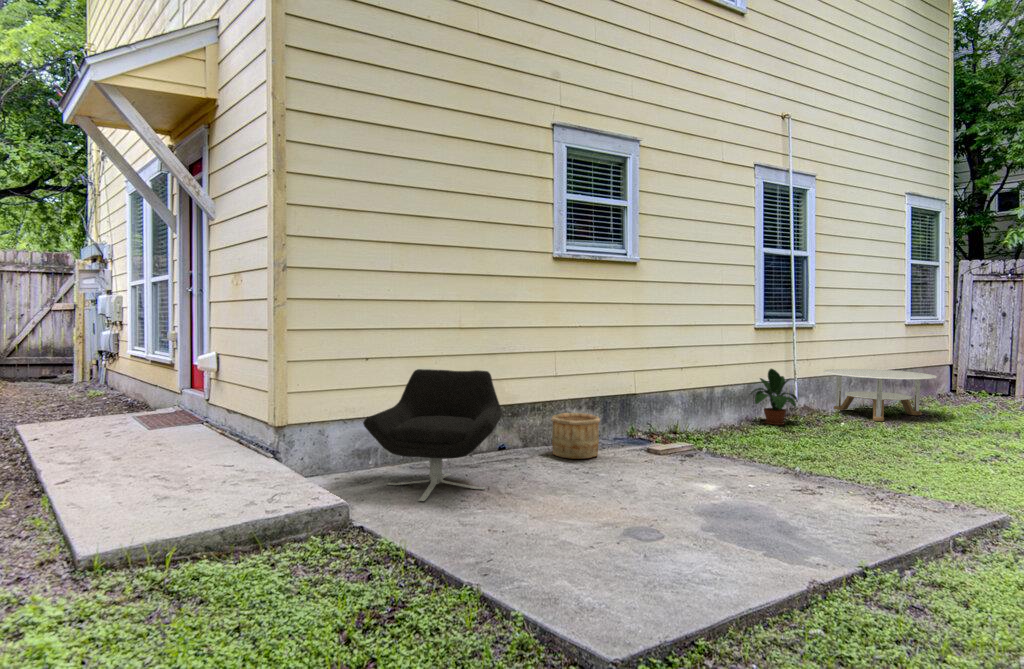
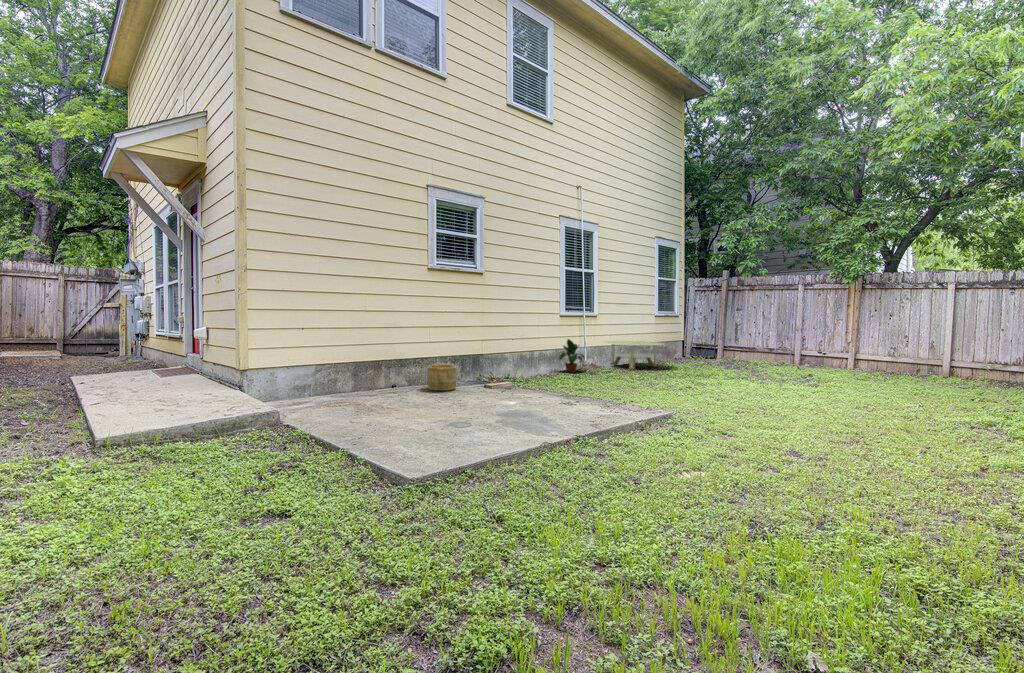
lounge chair: present [363,369,502,501] -> none [296,335,389,412]

